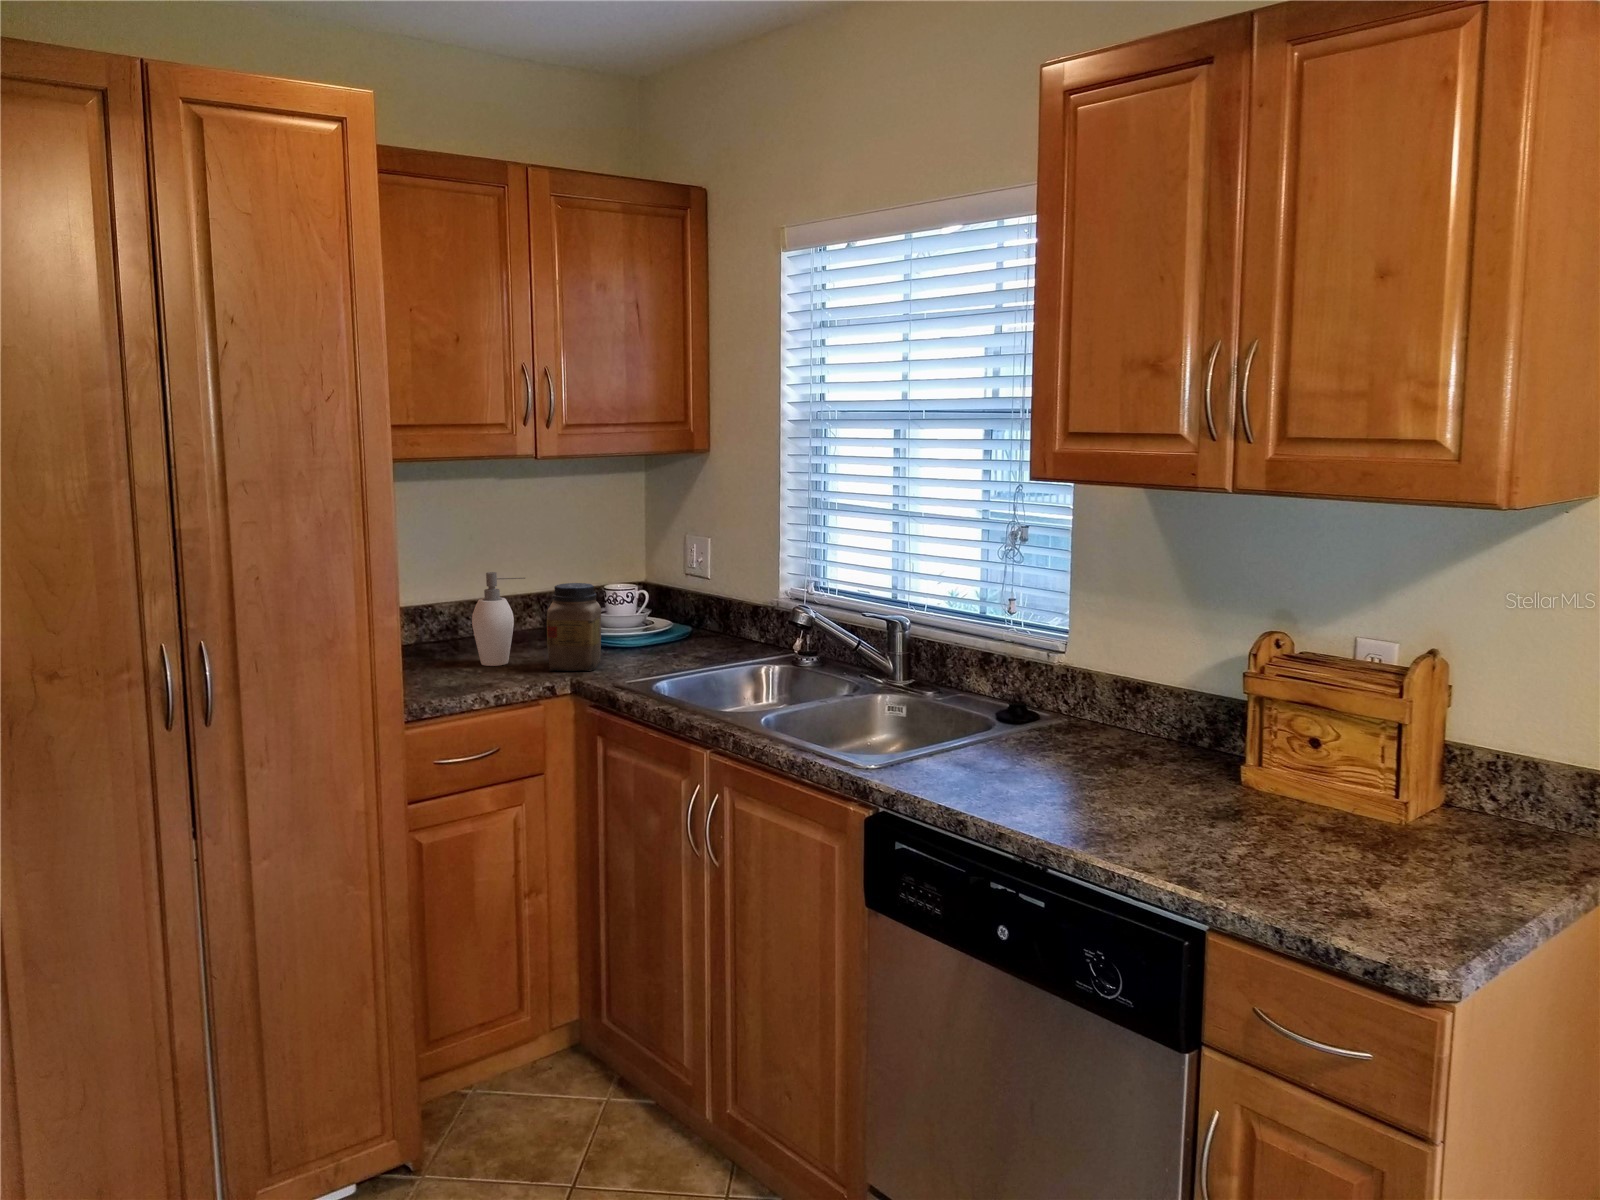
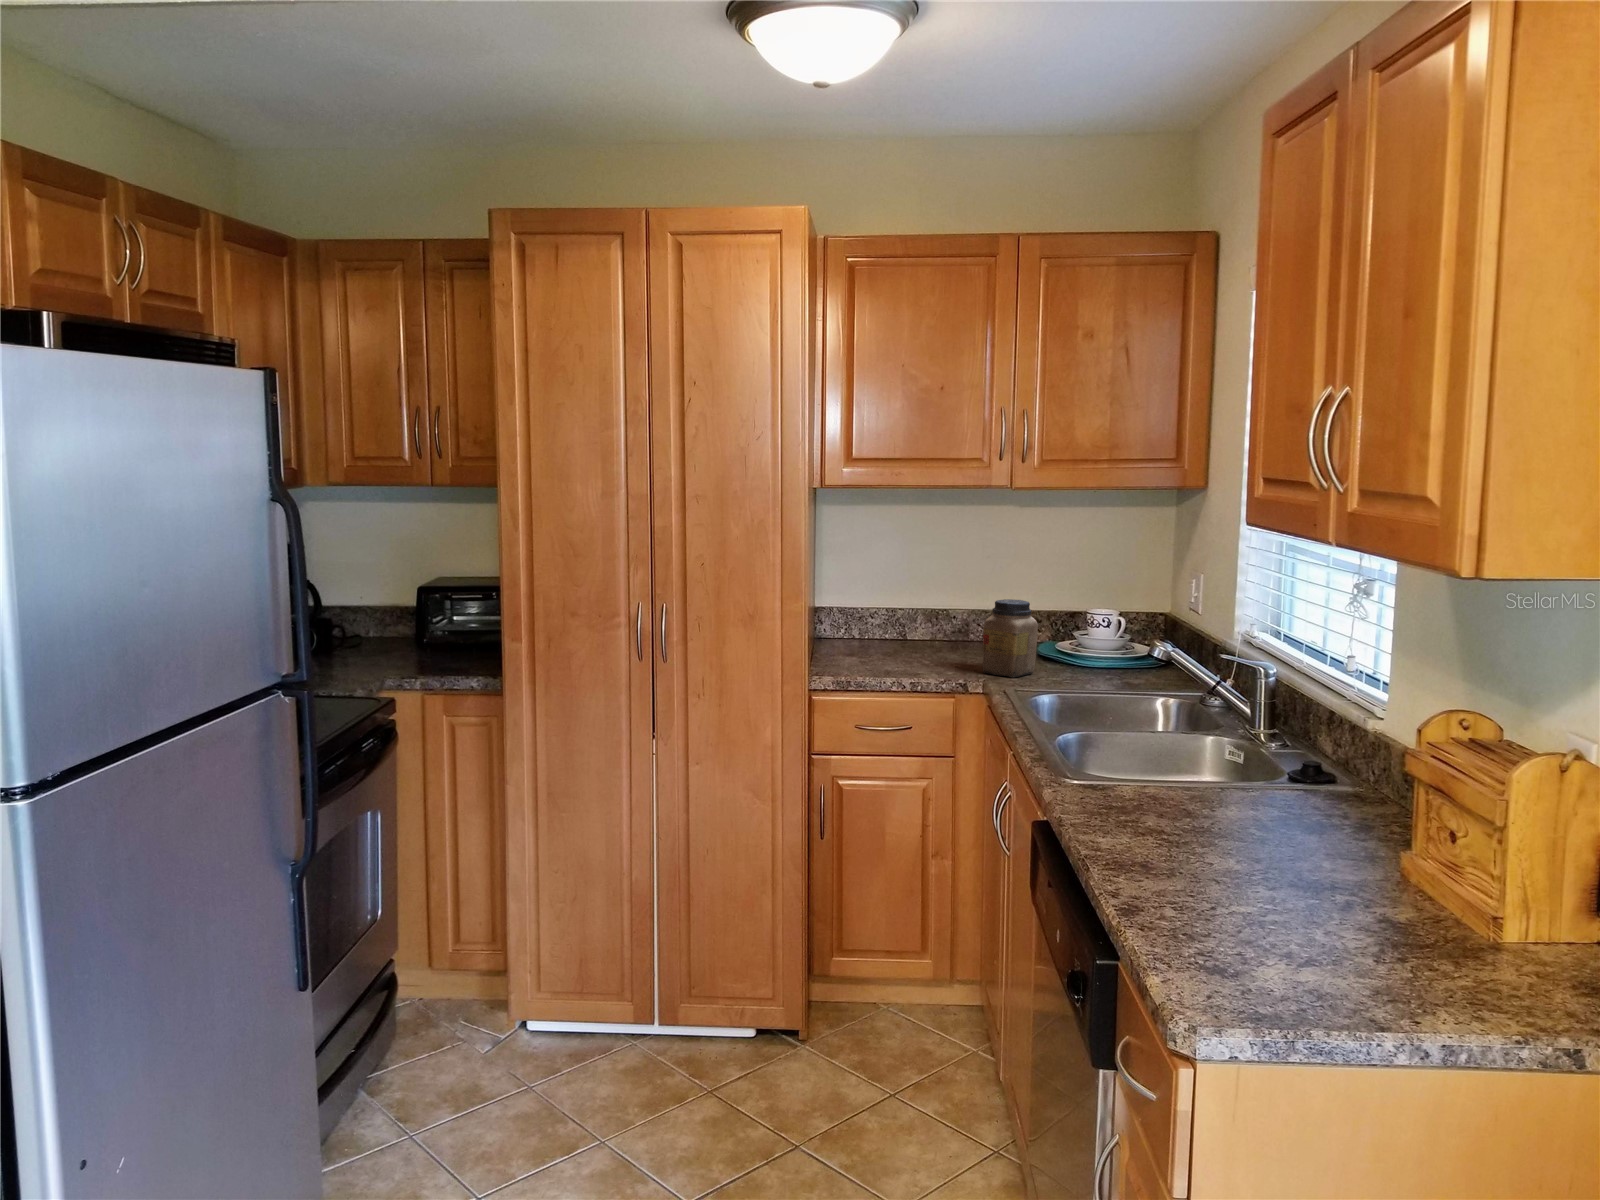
soap dispenser: present [472,572,525,666] -> none [941,584,986,663]

